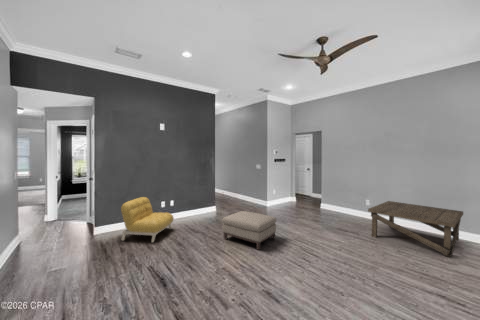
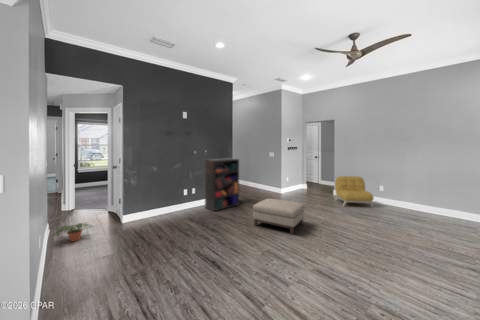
bookshelf: none [184,170,219,223] -> present [204,158,239,211]
armchair: present [121,197,174,242] -> present [335,176,374,207]
coffee table: present [368,201,463,257] -> none [389,187,476,237]
potted plant: none [15,232,60,252] -> present [52,223,92,241]

